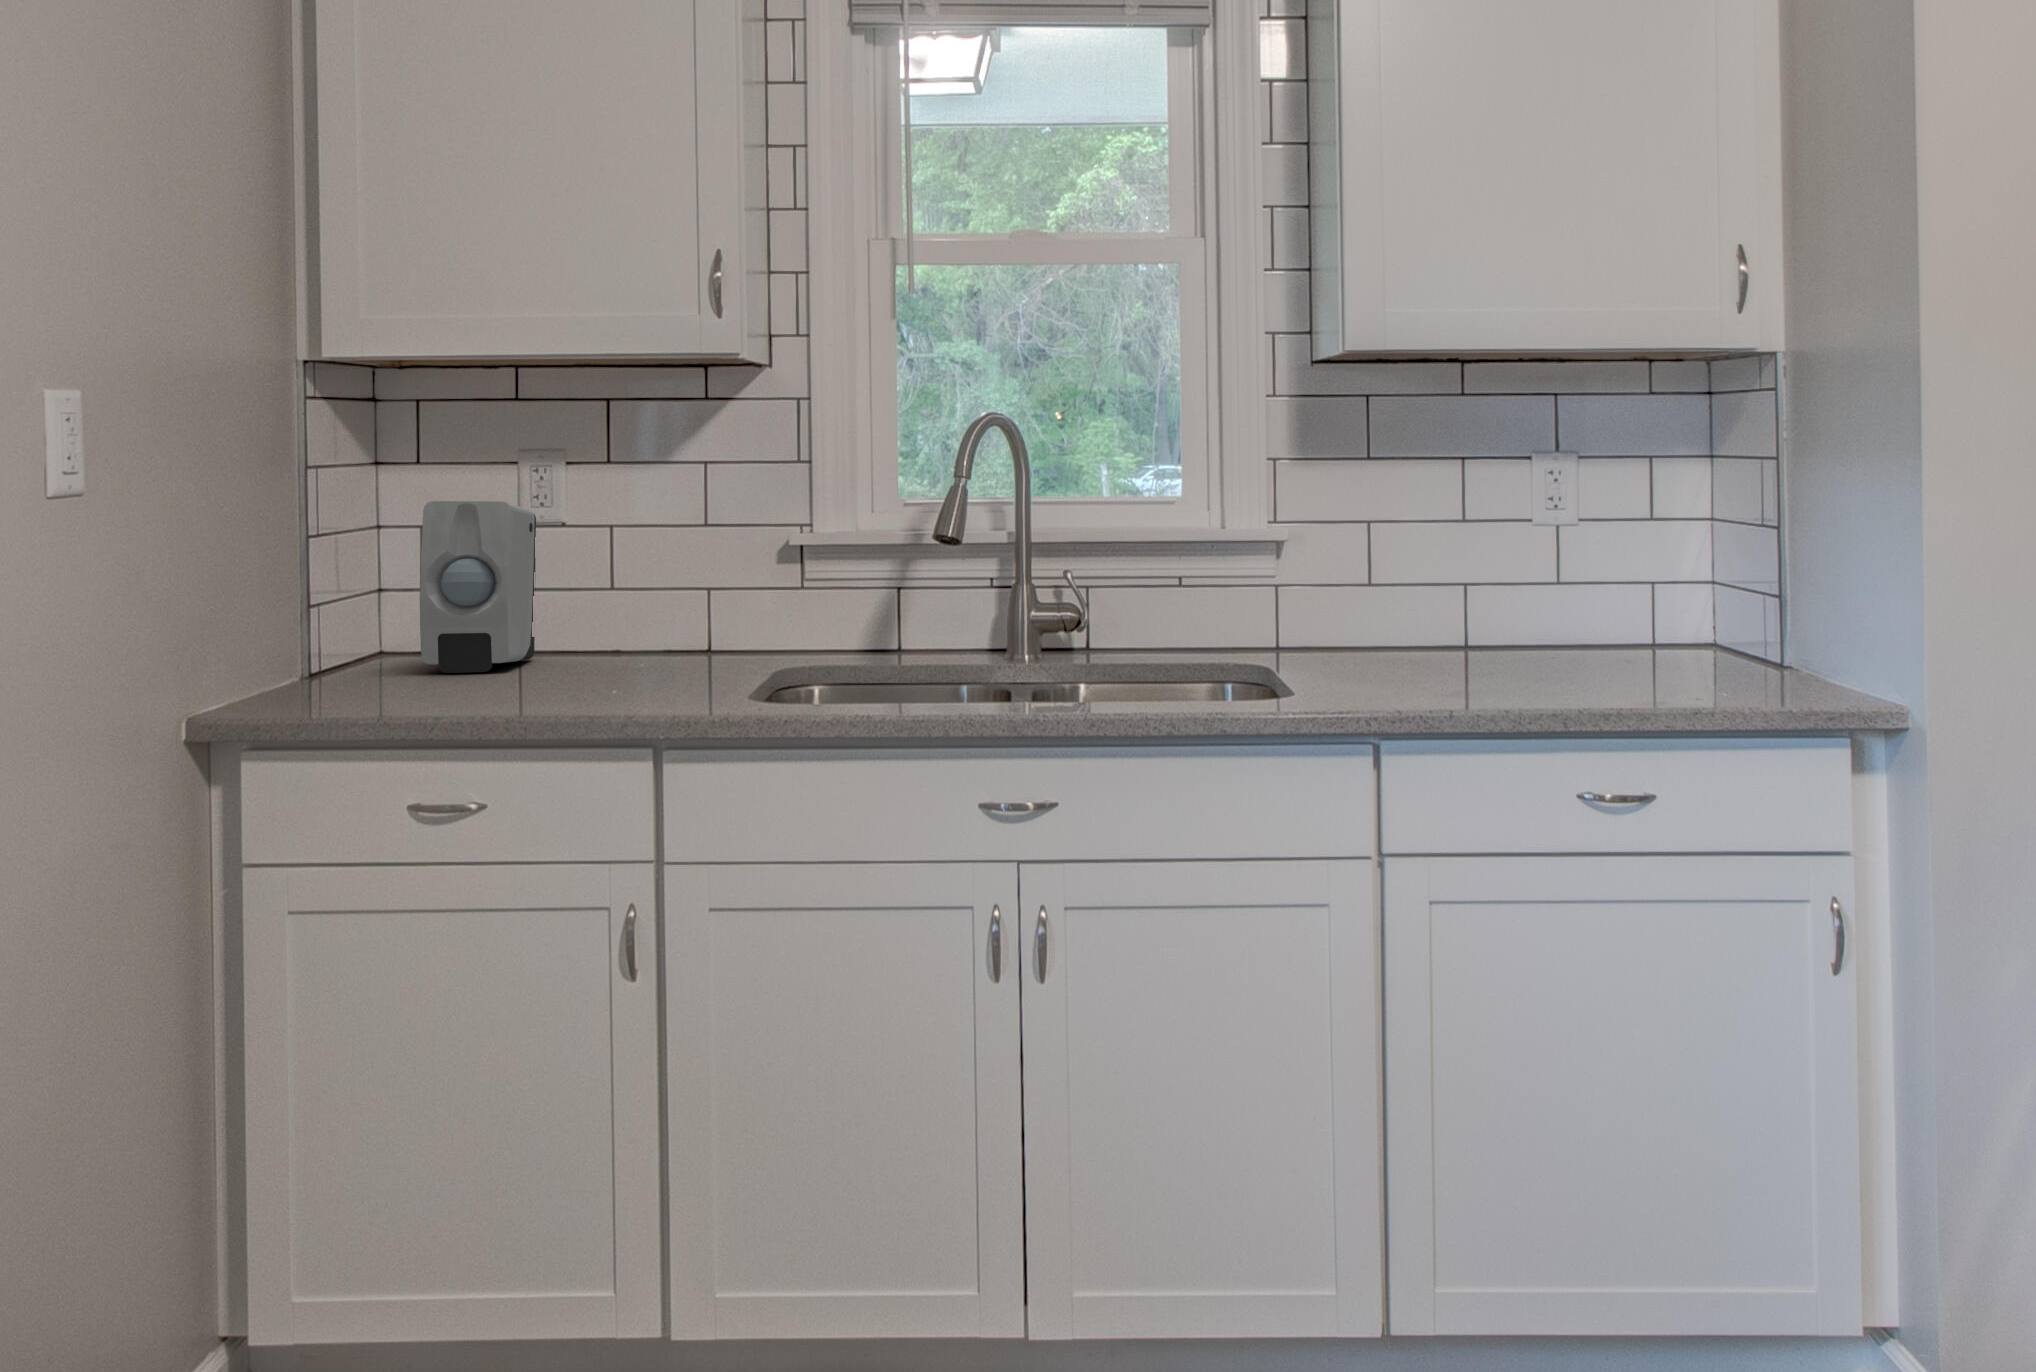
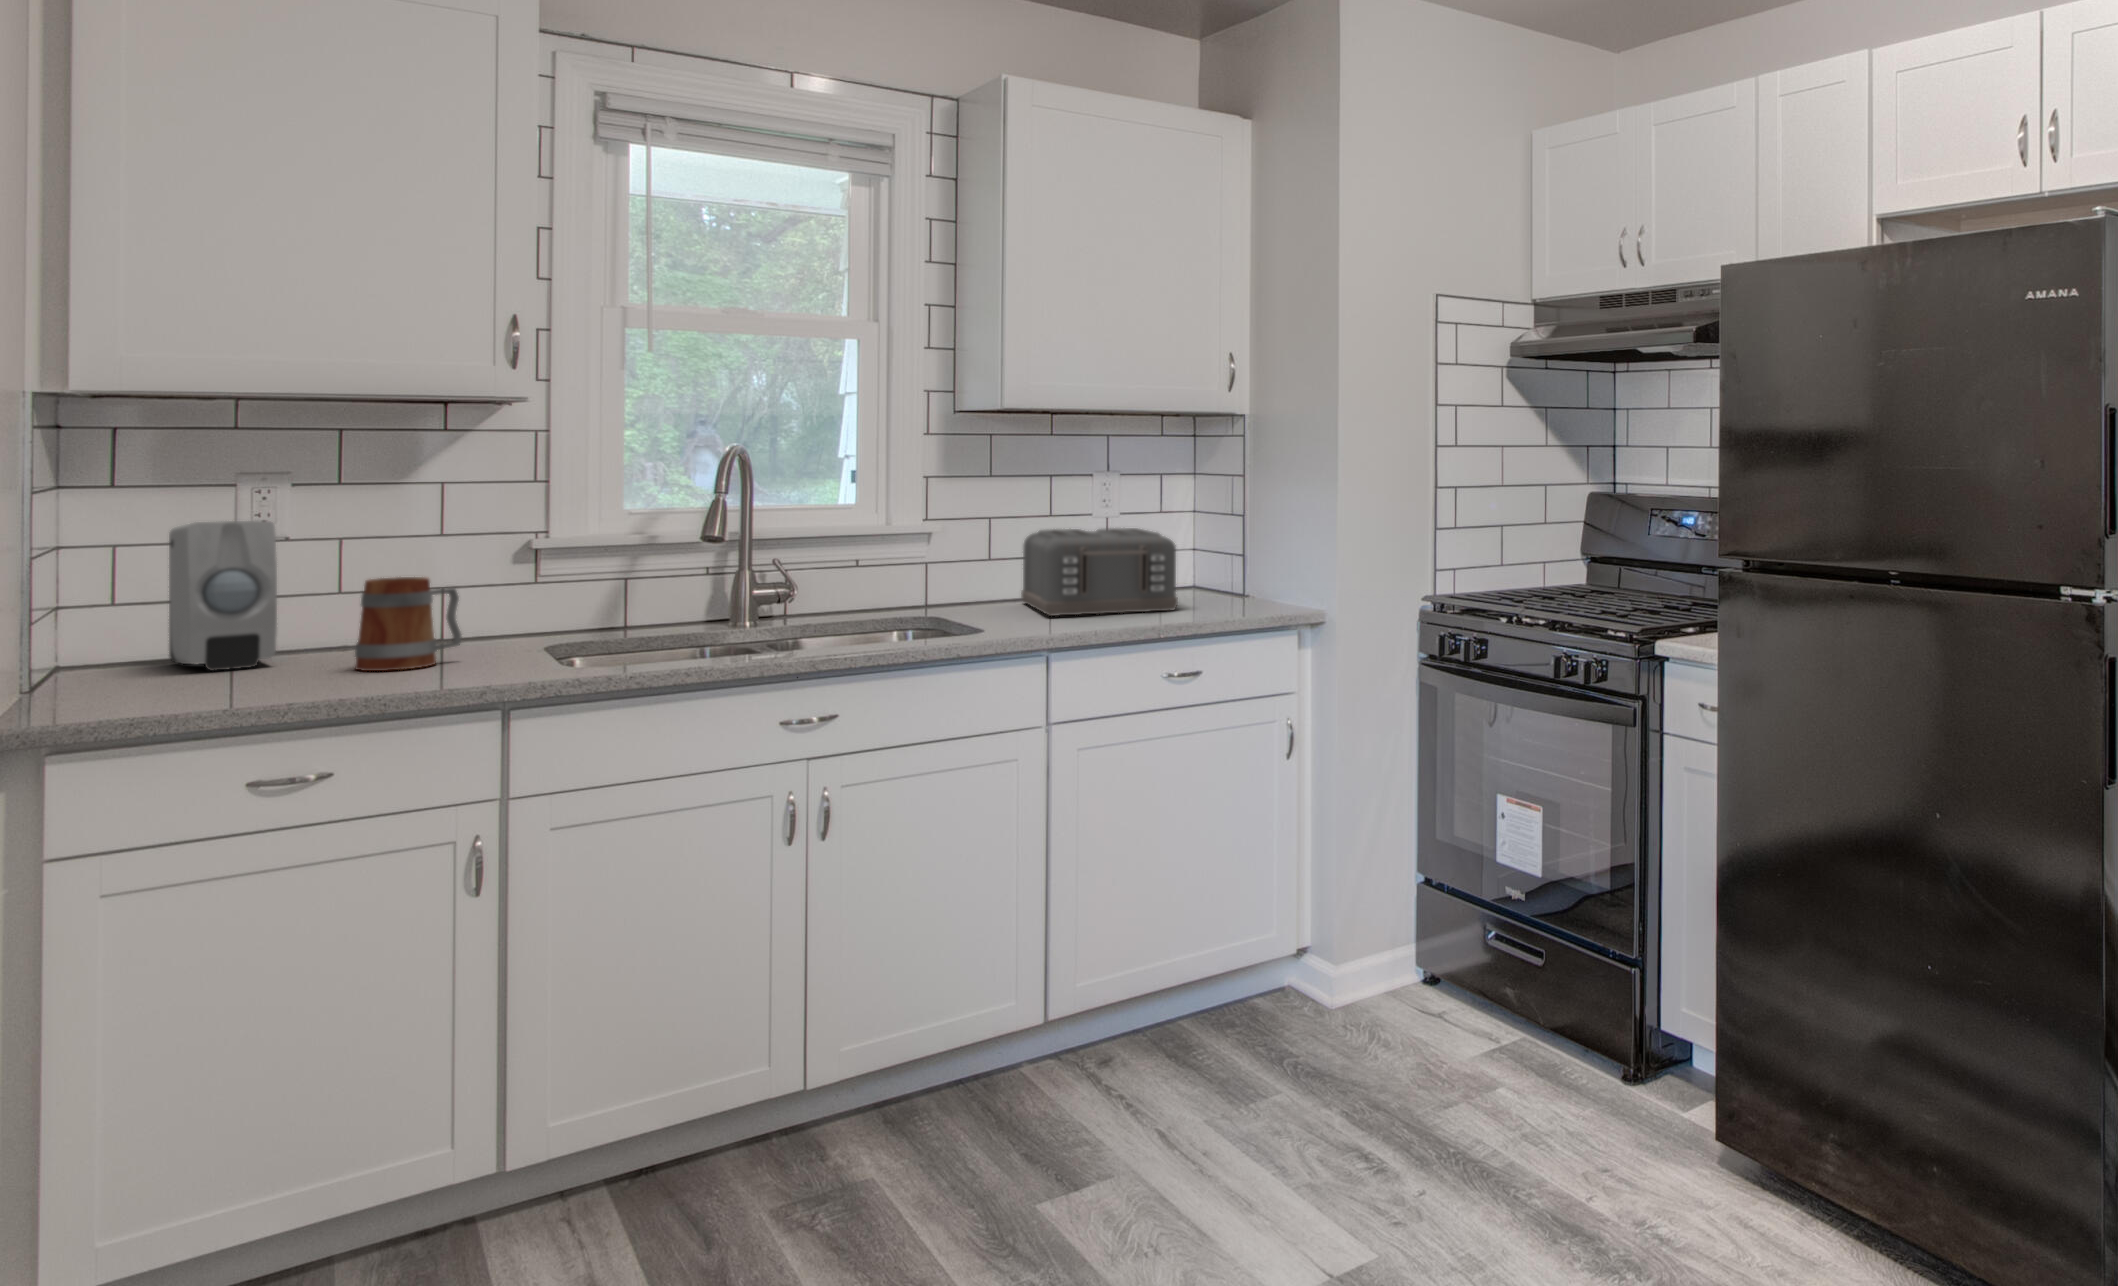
toaster: none [1418,545,1637,681] -> present [1021,528,1178,616]
mug: none [541,573,660,688] -> present [355,577,462,671]

